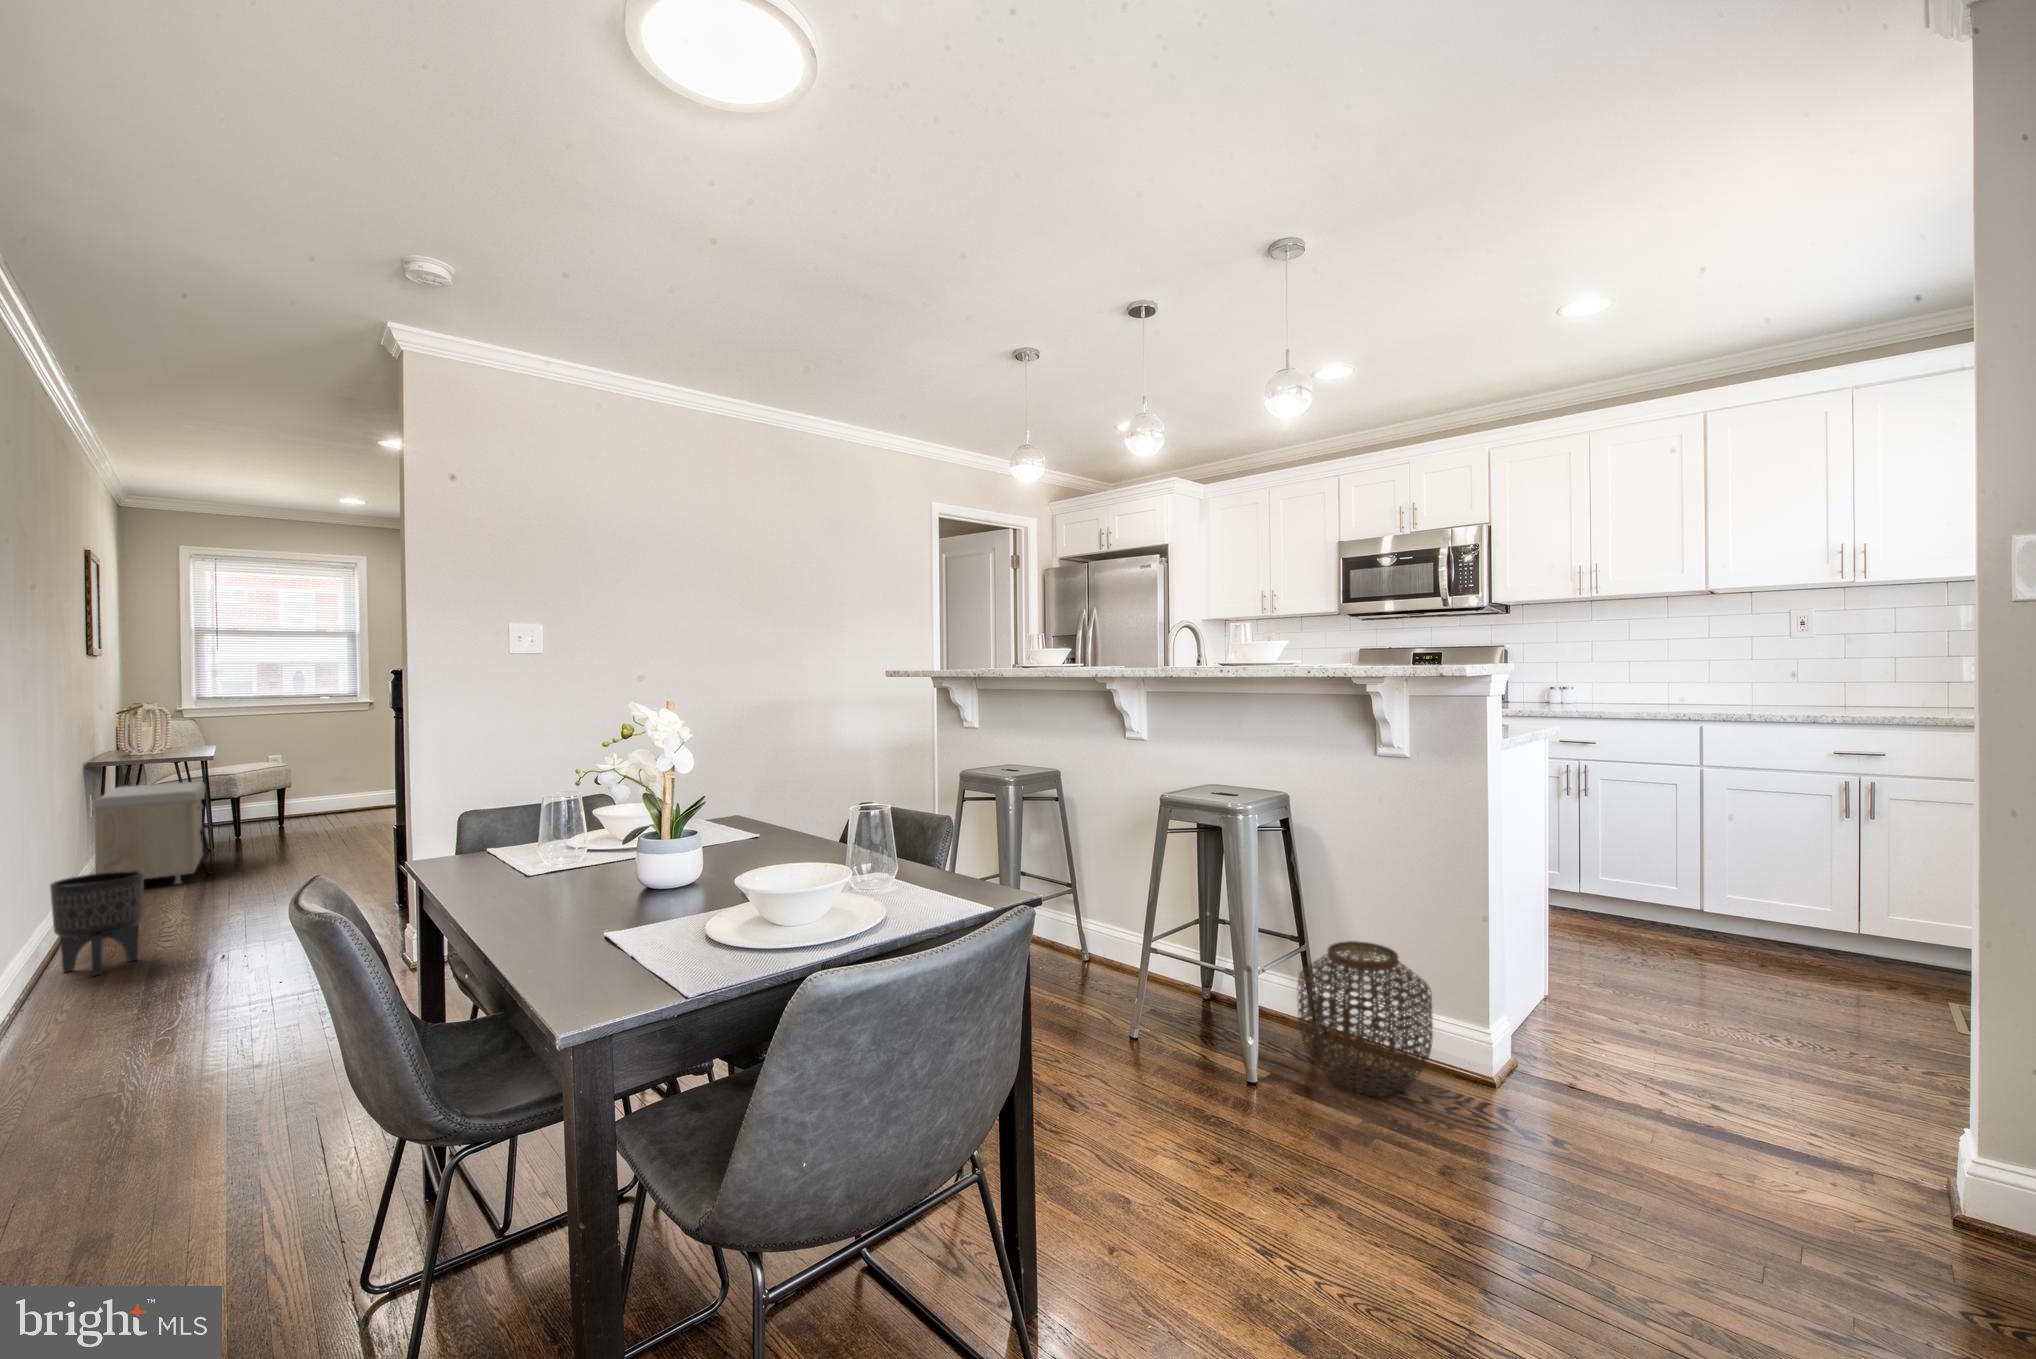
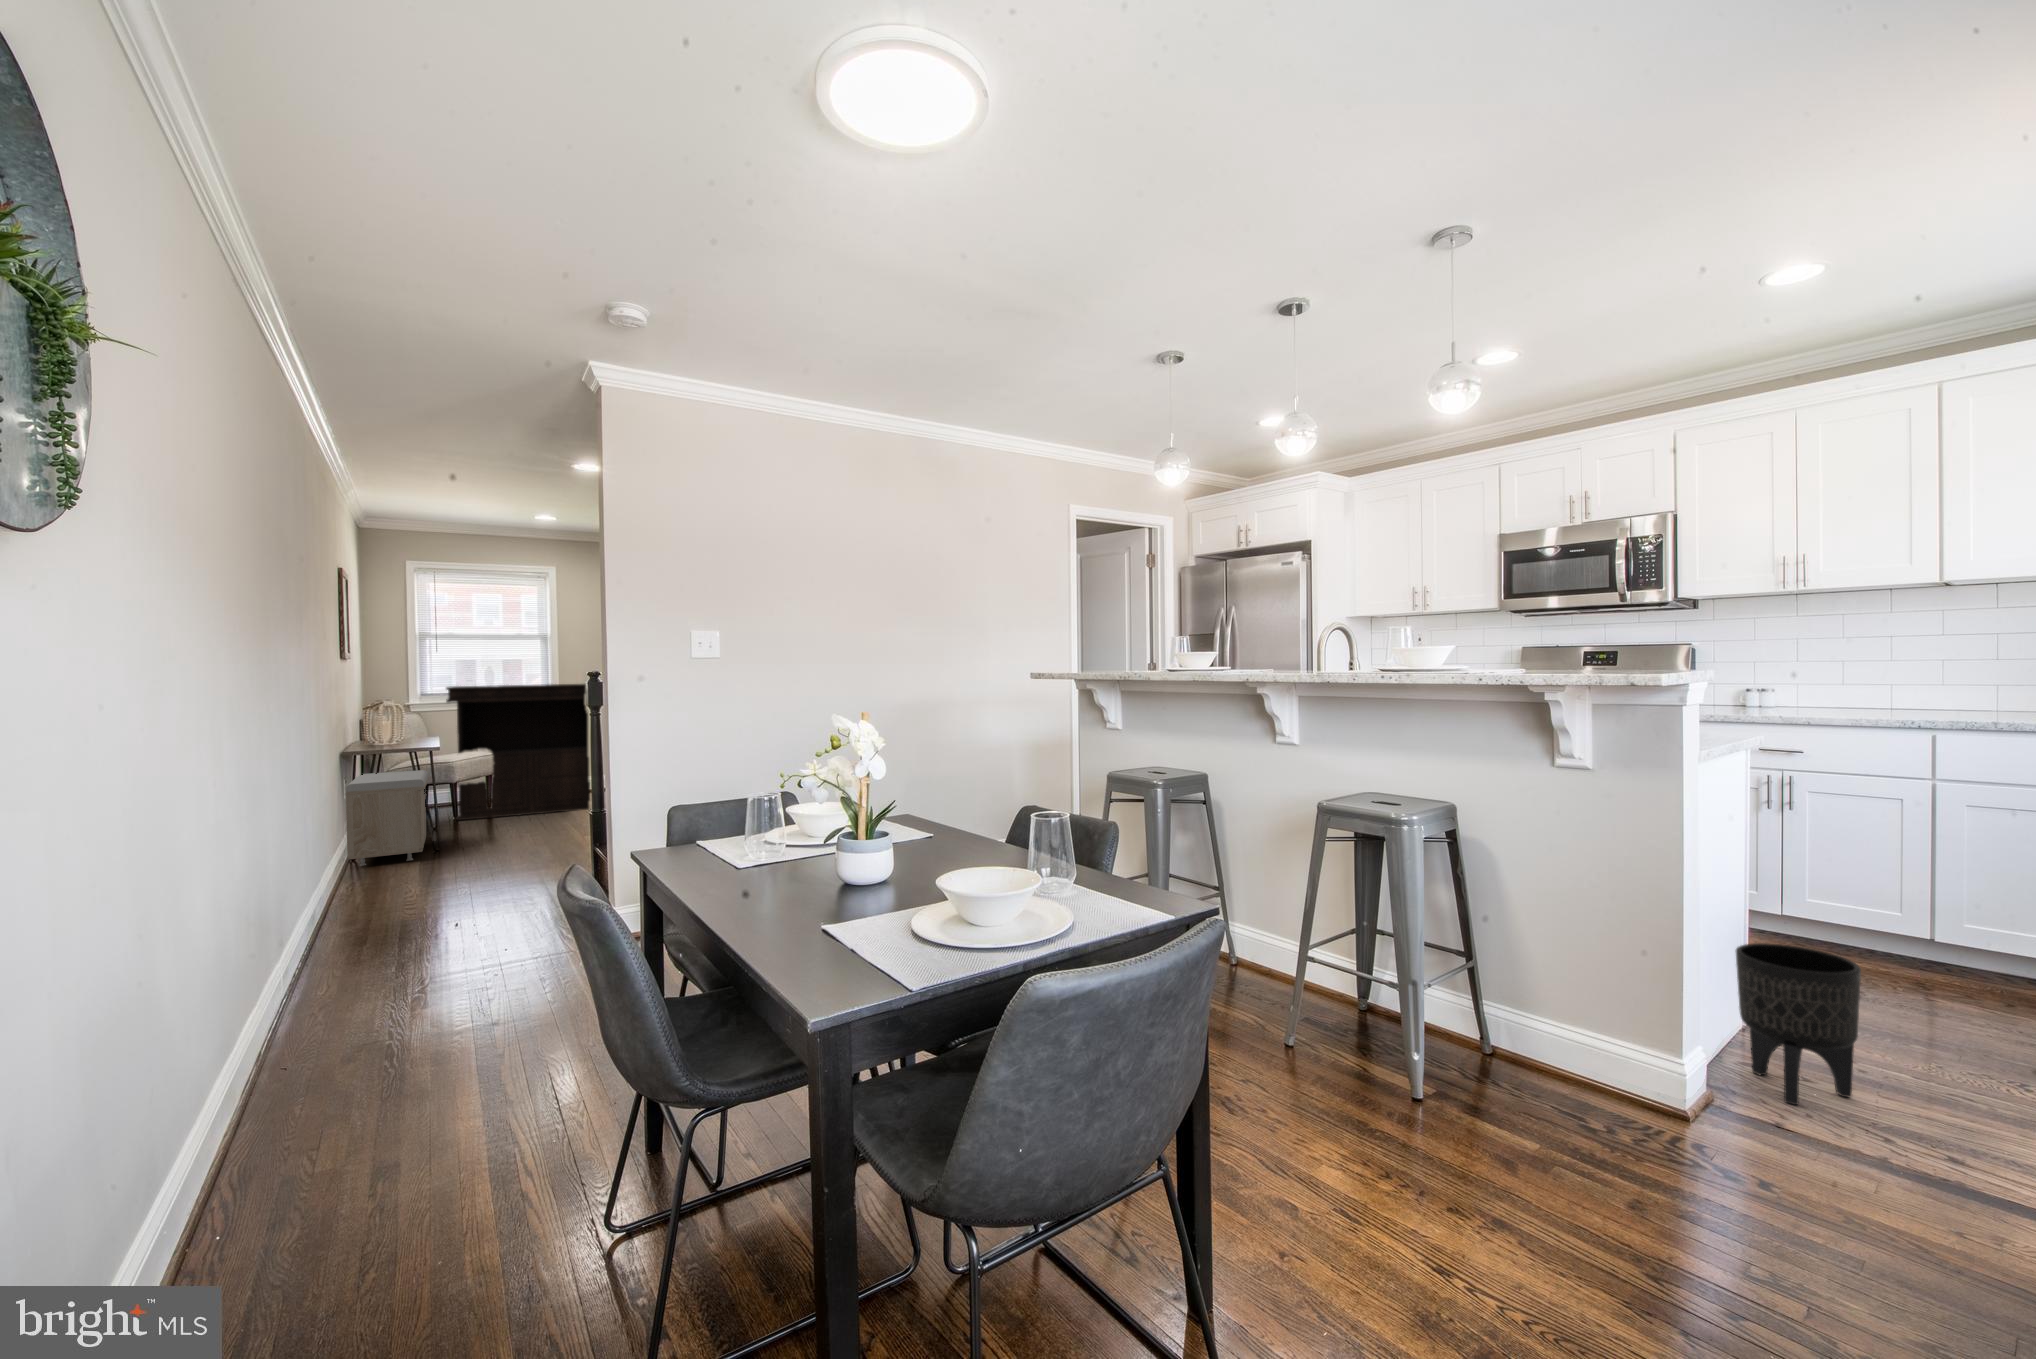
console table: none [233,686,425,839] -> present [446,684,591,820]
planter: present [50,871,144,976] -> present [1736,943,1861,1105]
woven basket: present [1297,941,1433,1097] -> none [1466,960,1617,1122]

